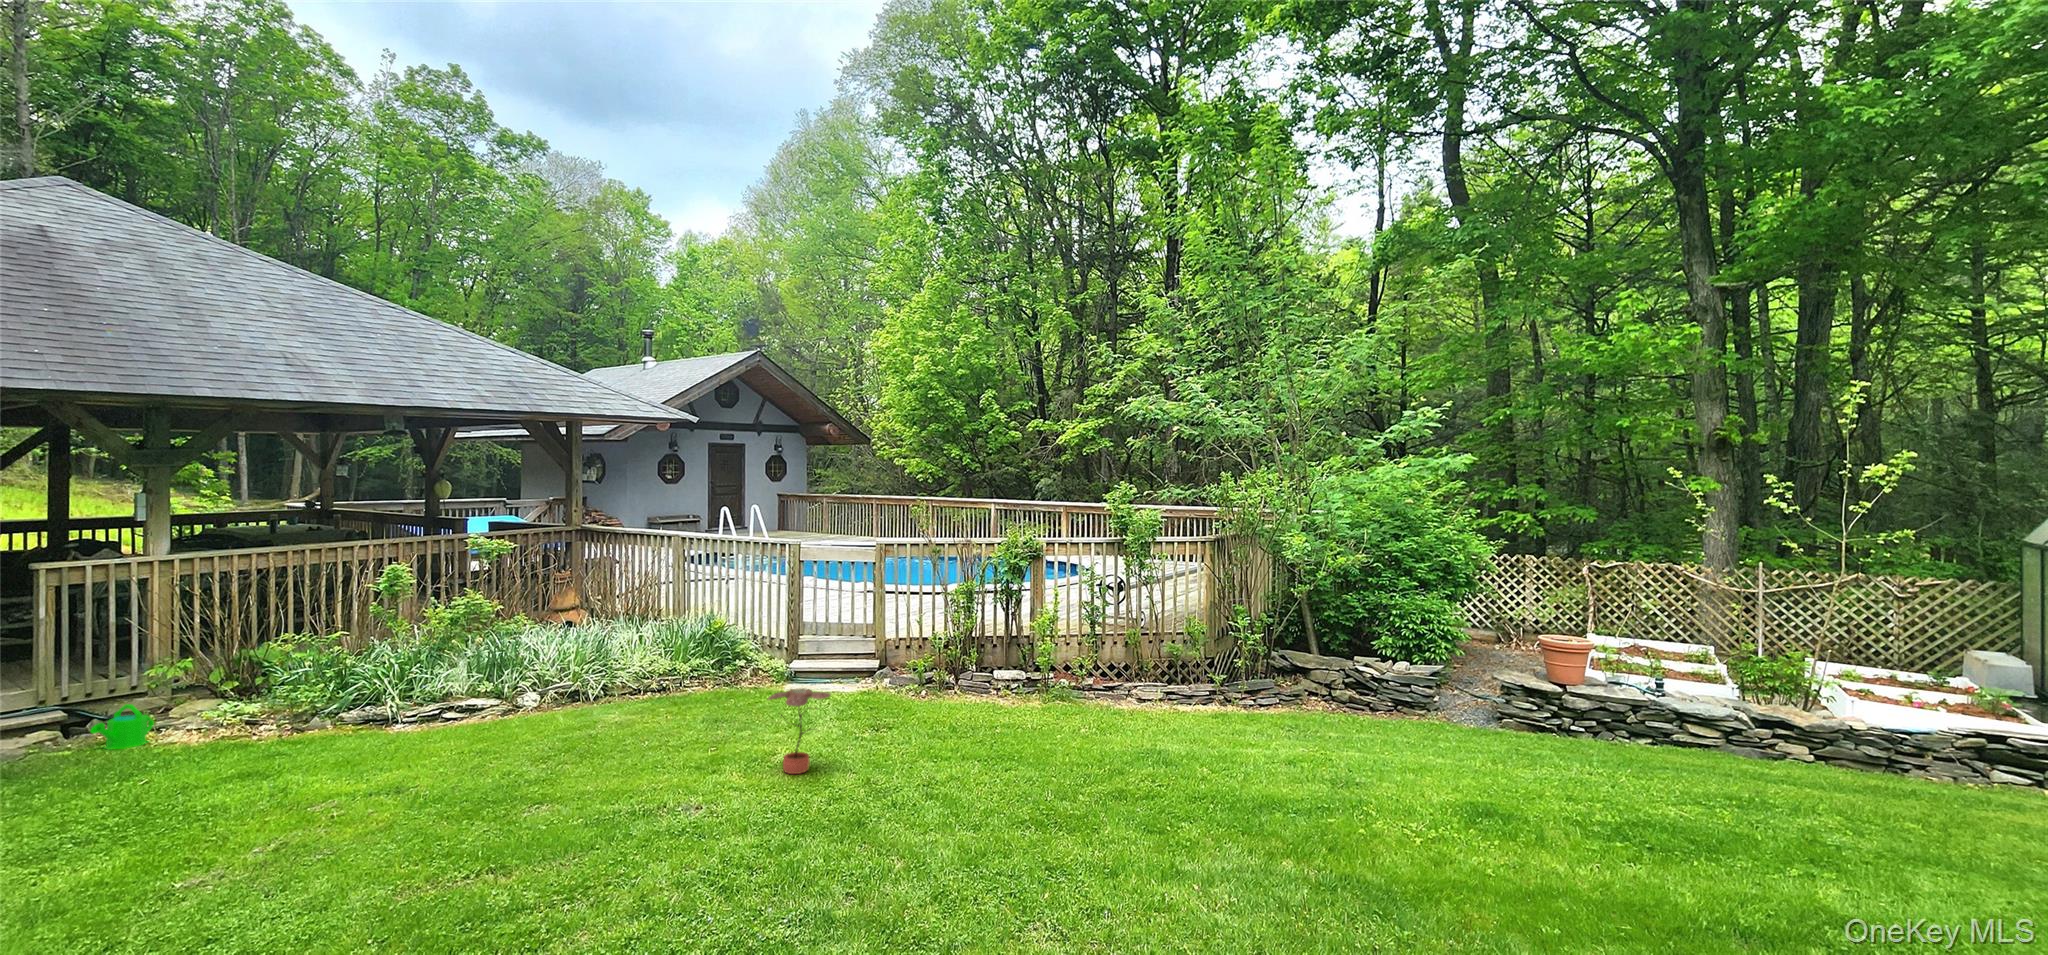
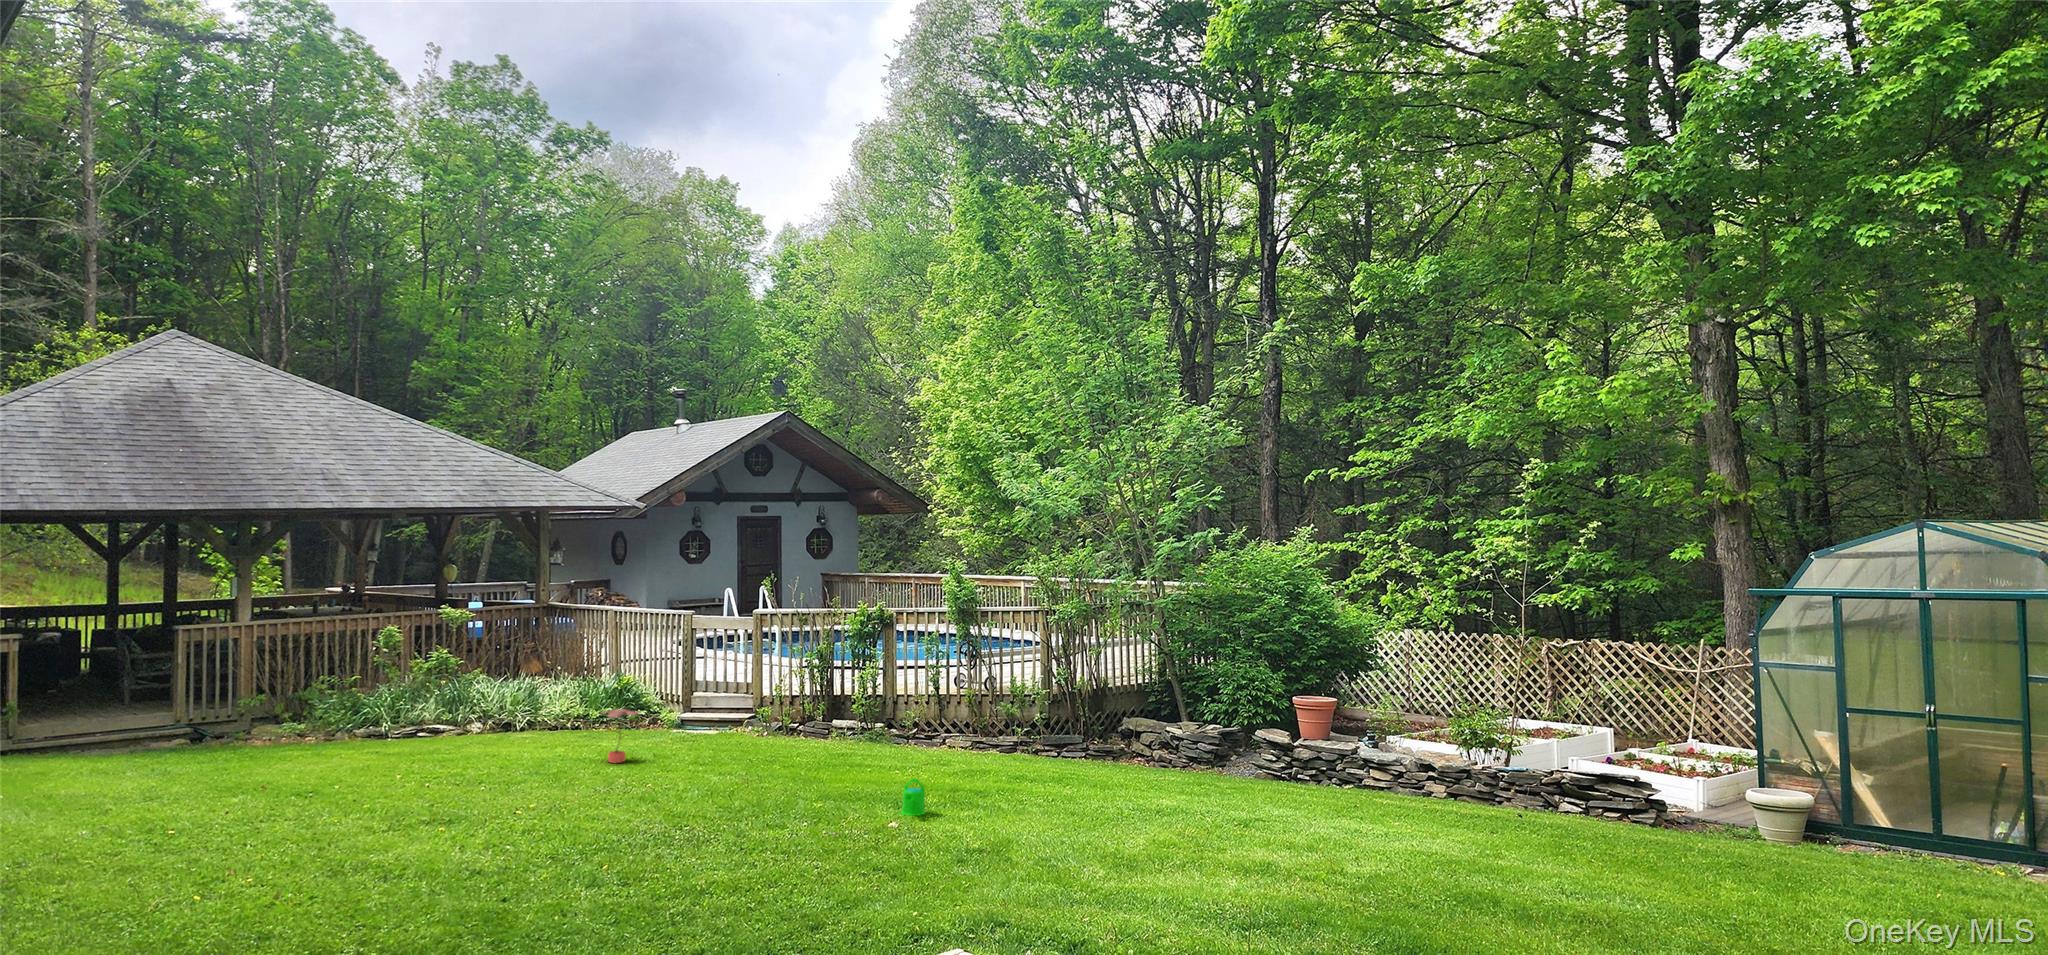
watering can: present [90,704,154,750] -> present [901,778,925,816]

